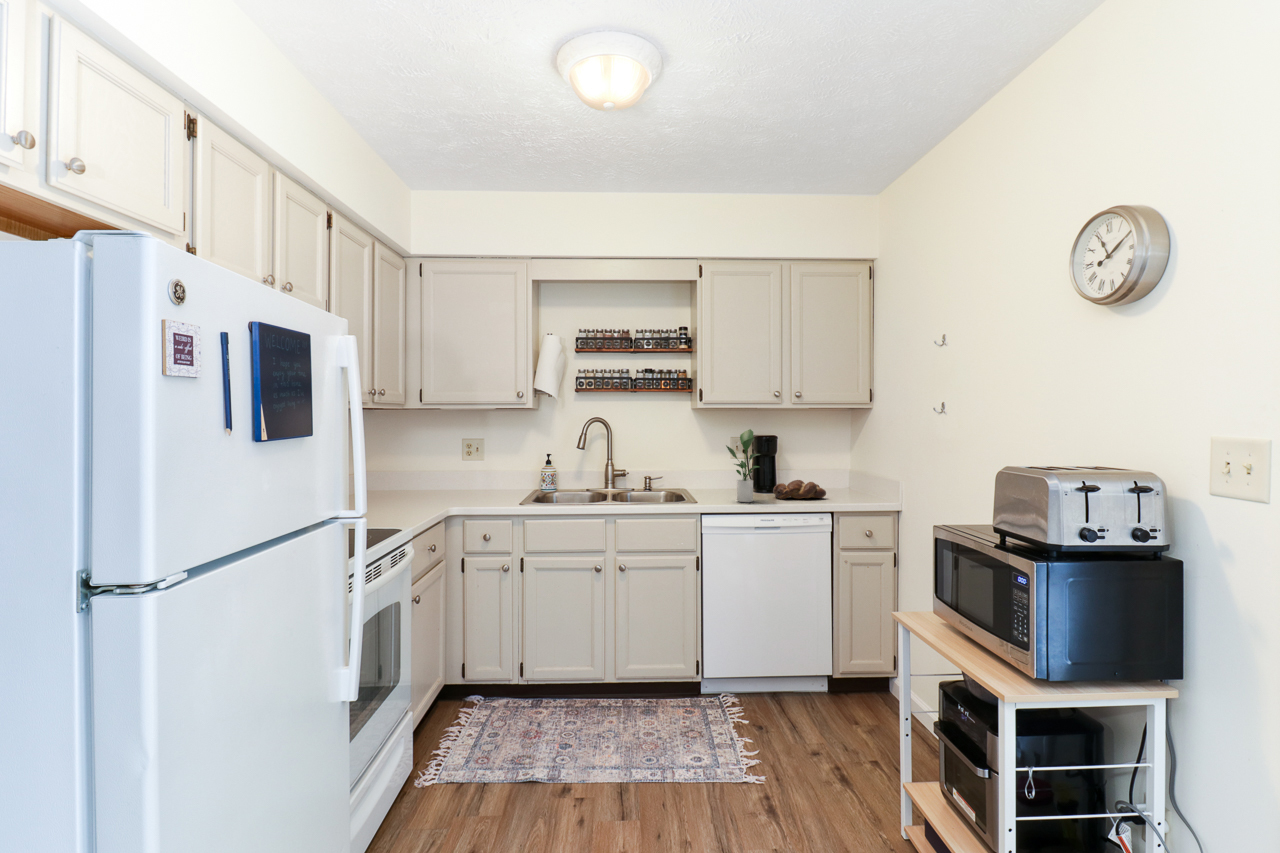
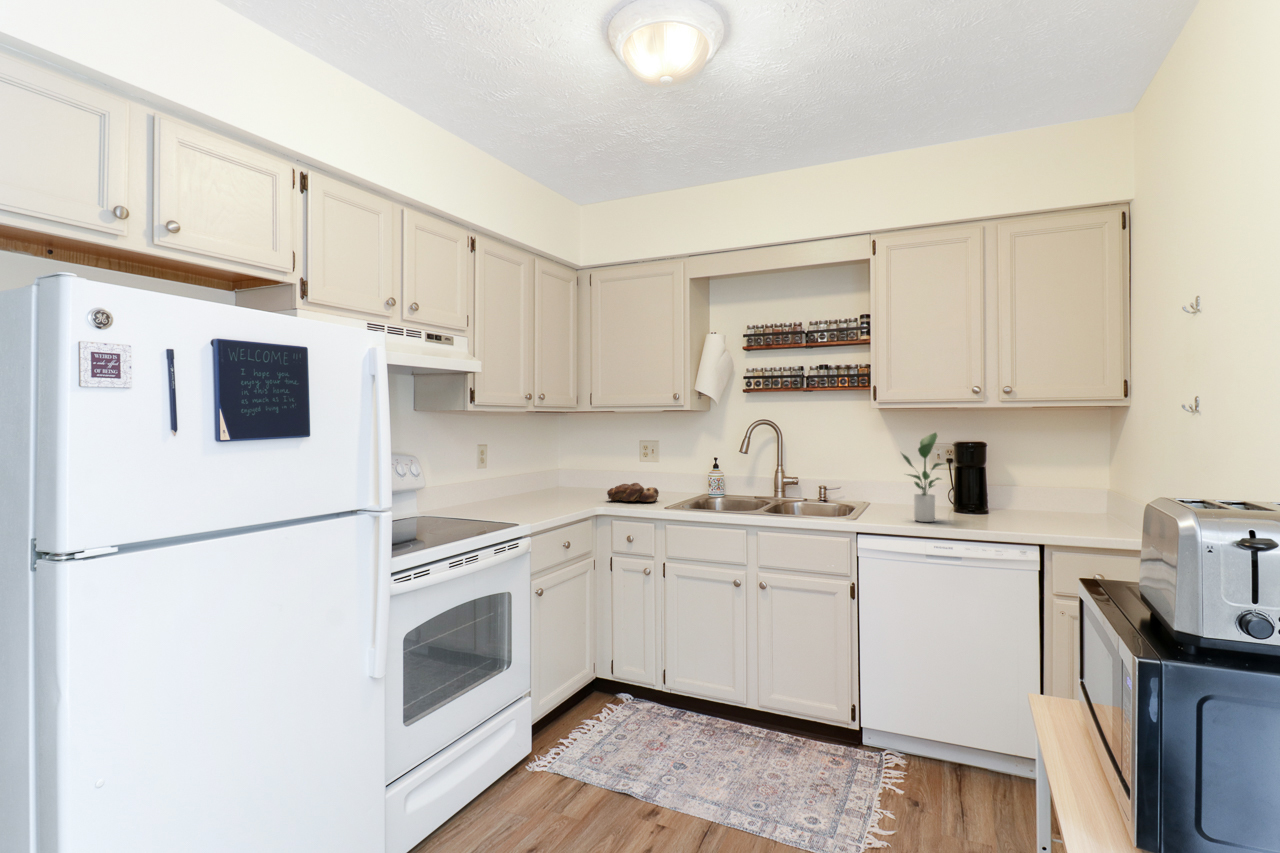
bread loaf: present [773,480,826,499] -> present [607,483,659,502]

